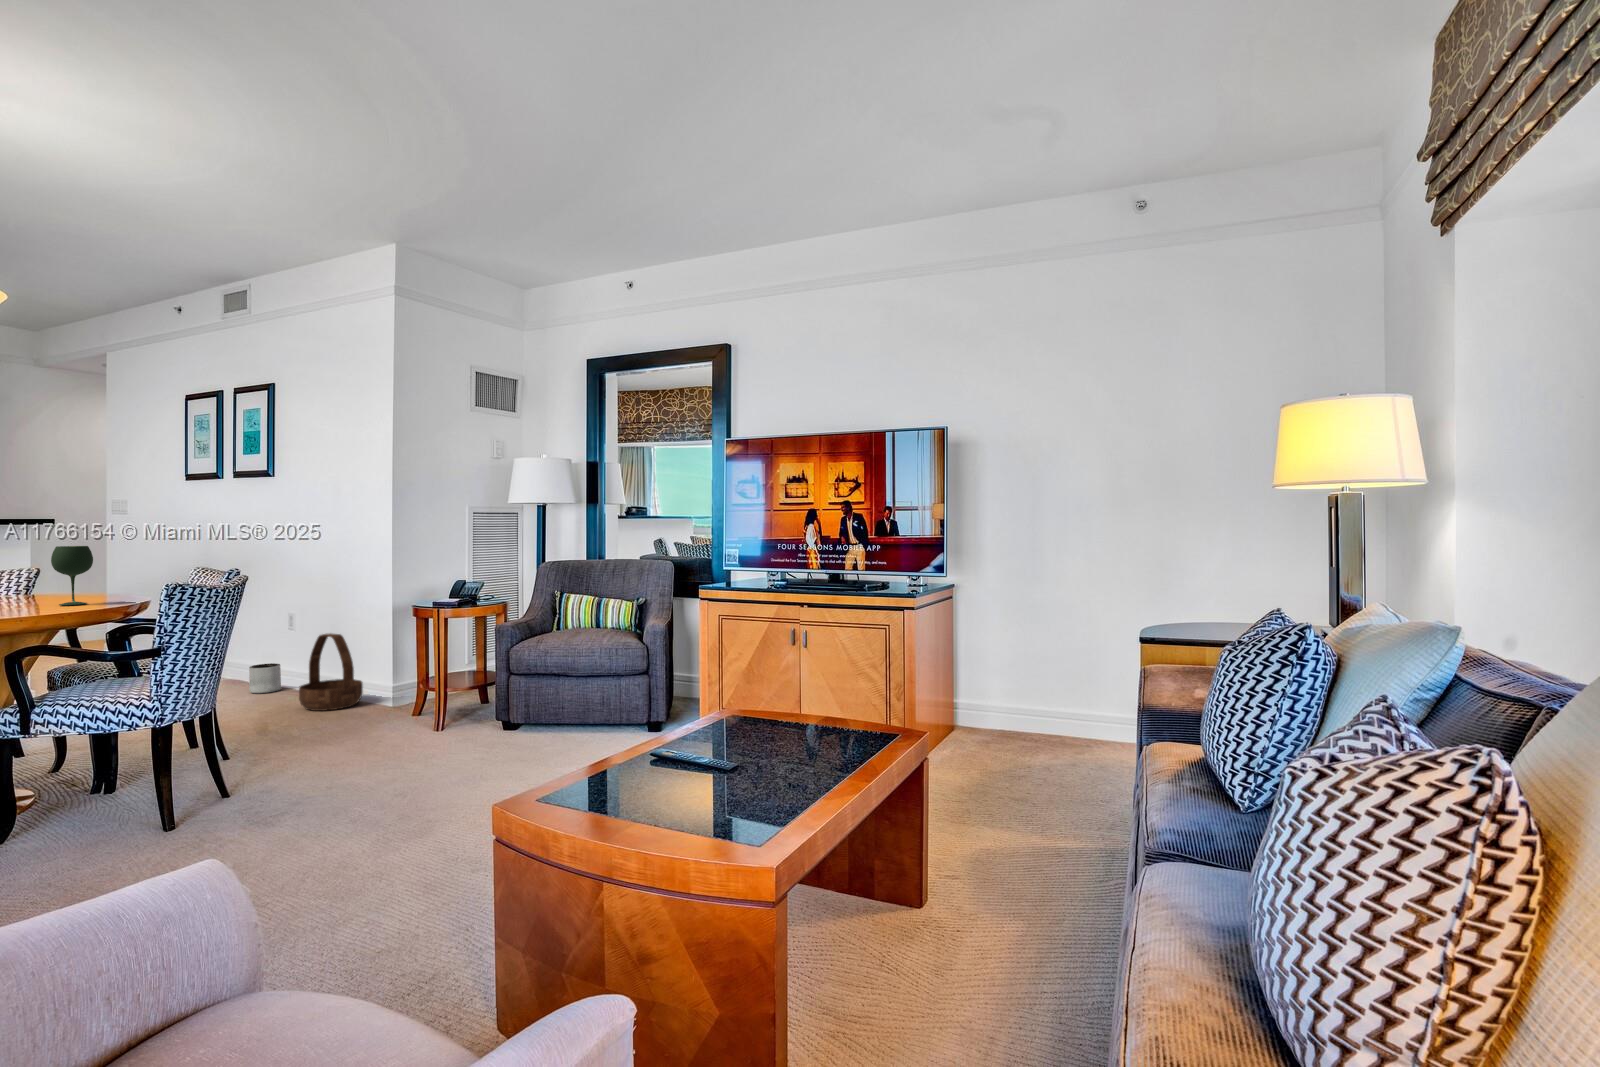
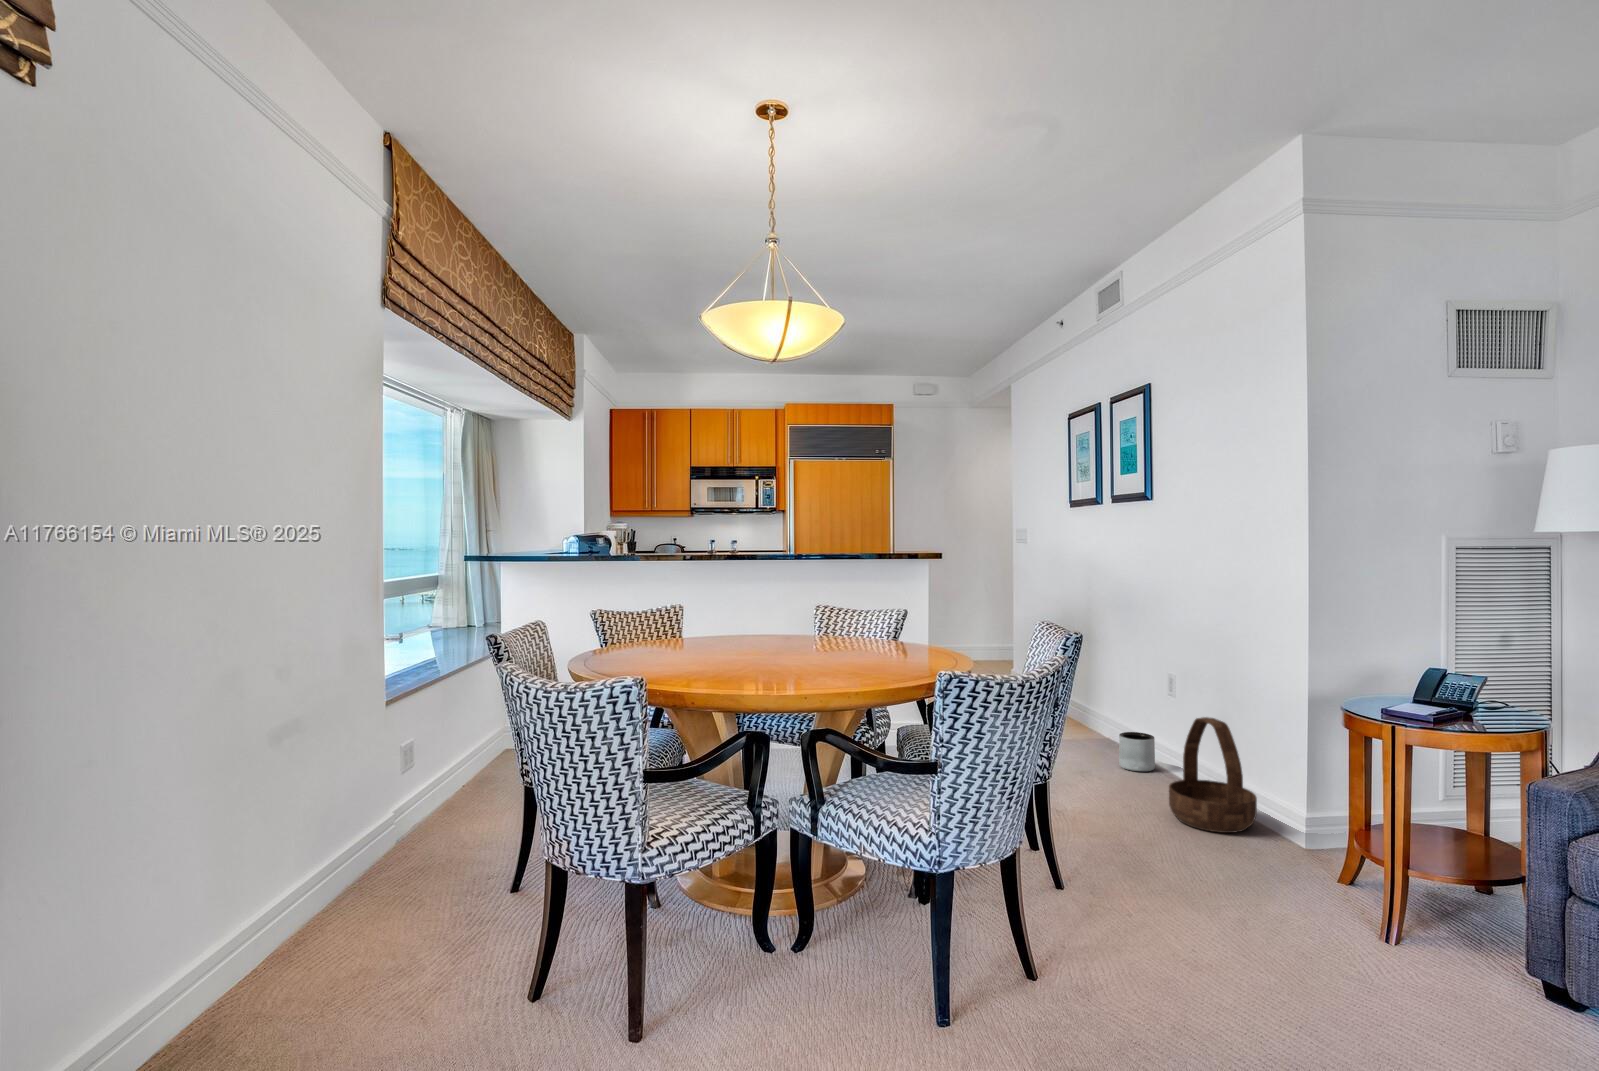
wine glass: present [51,546,93,605] -> none [875,595,913,668]

